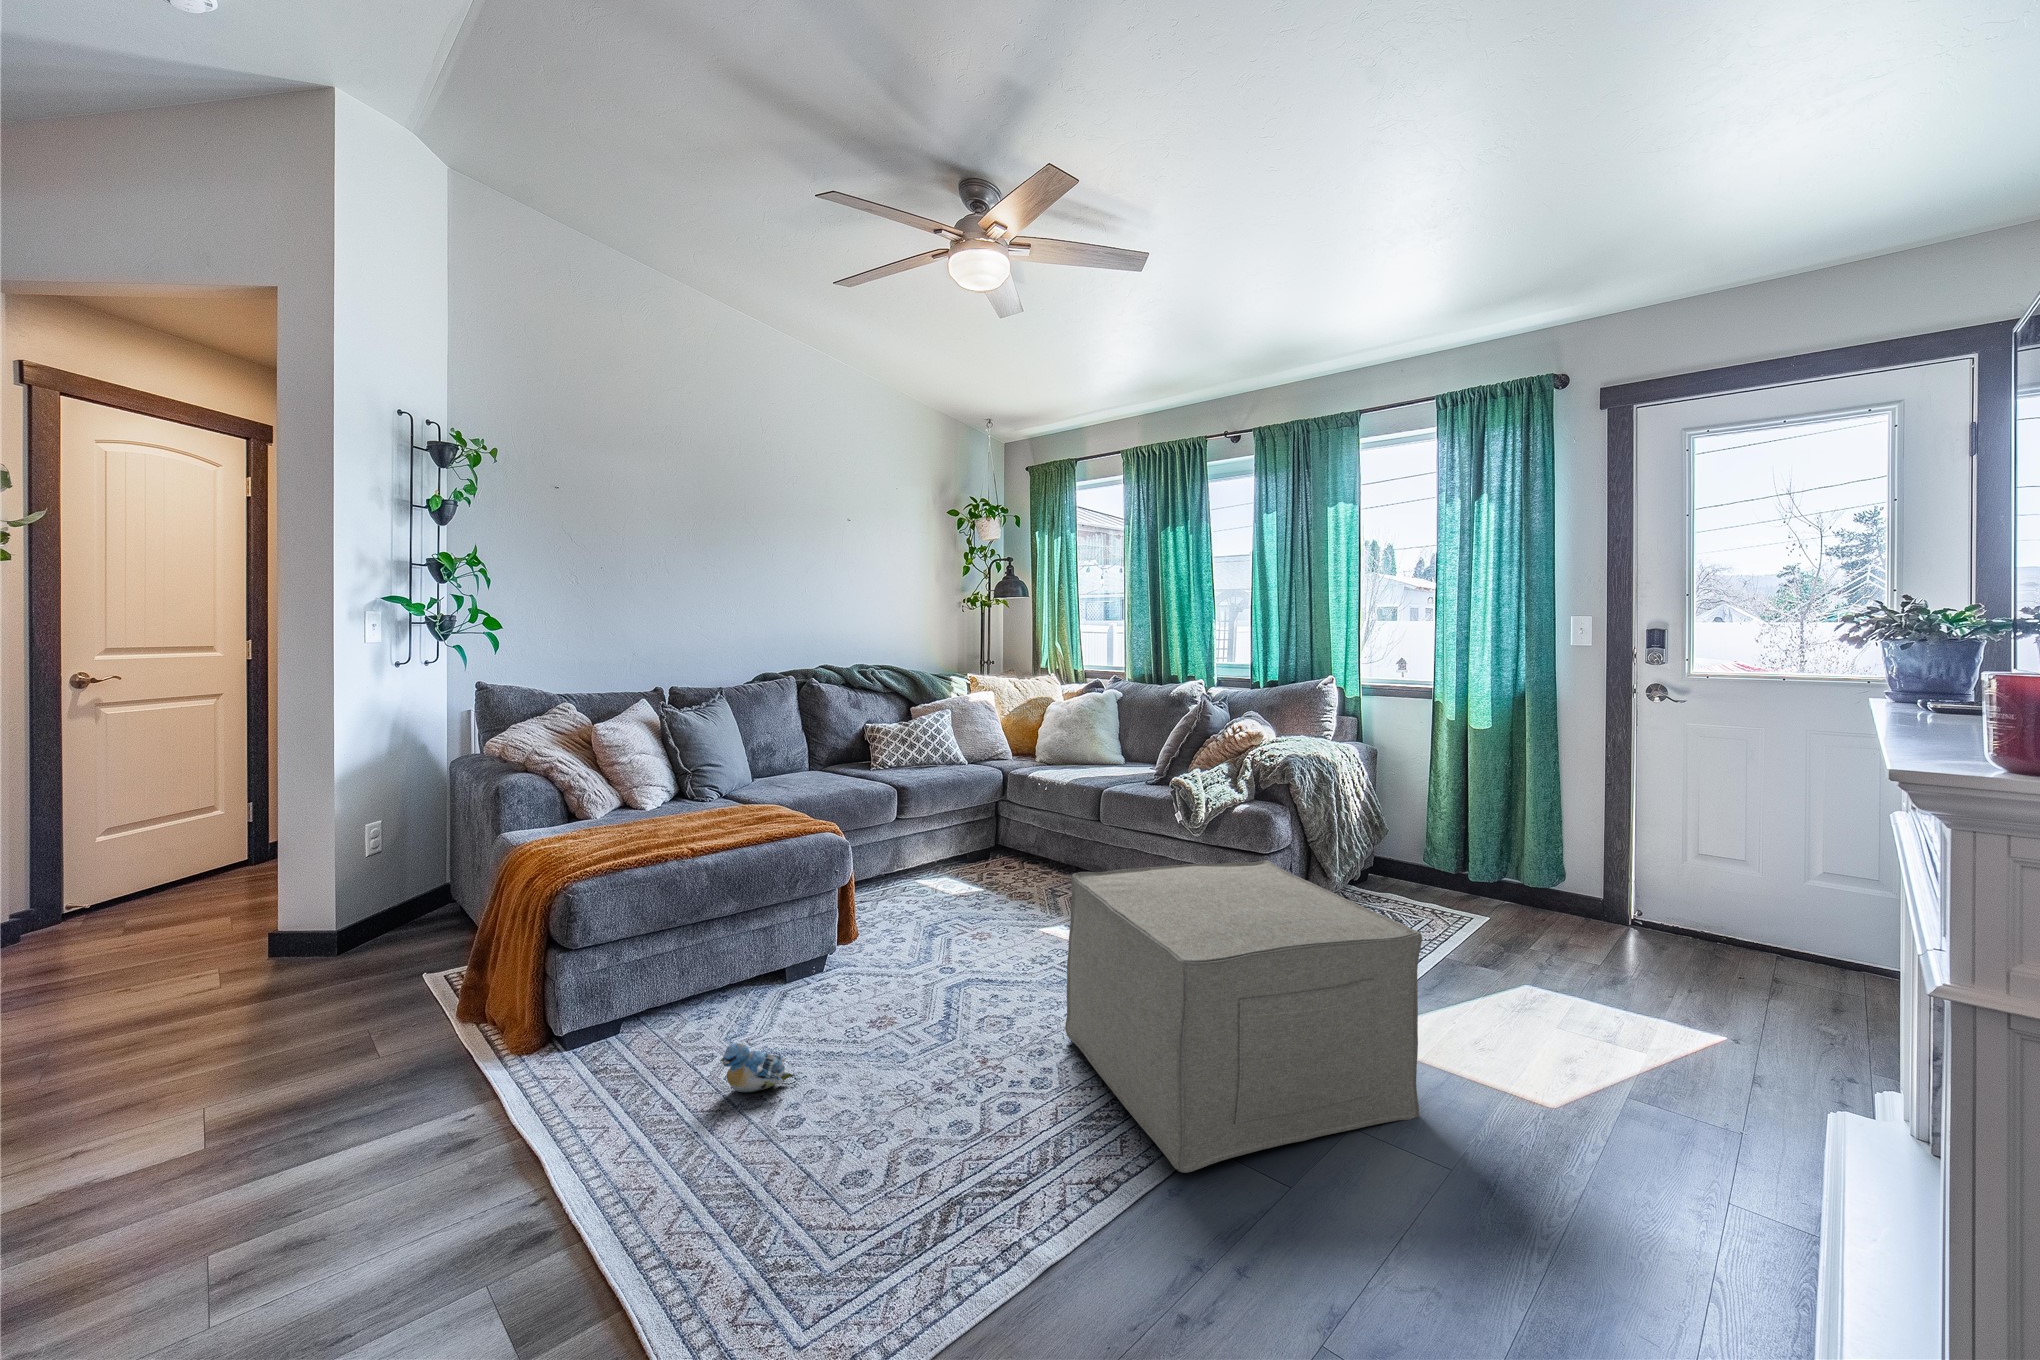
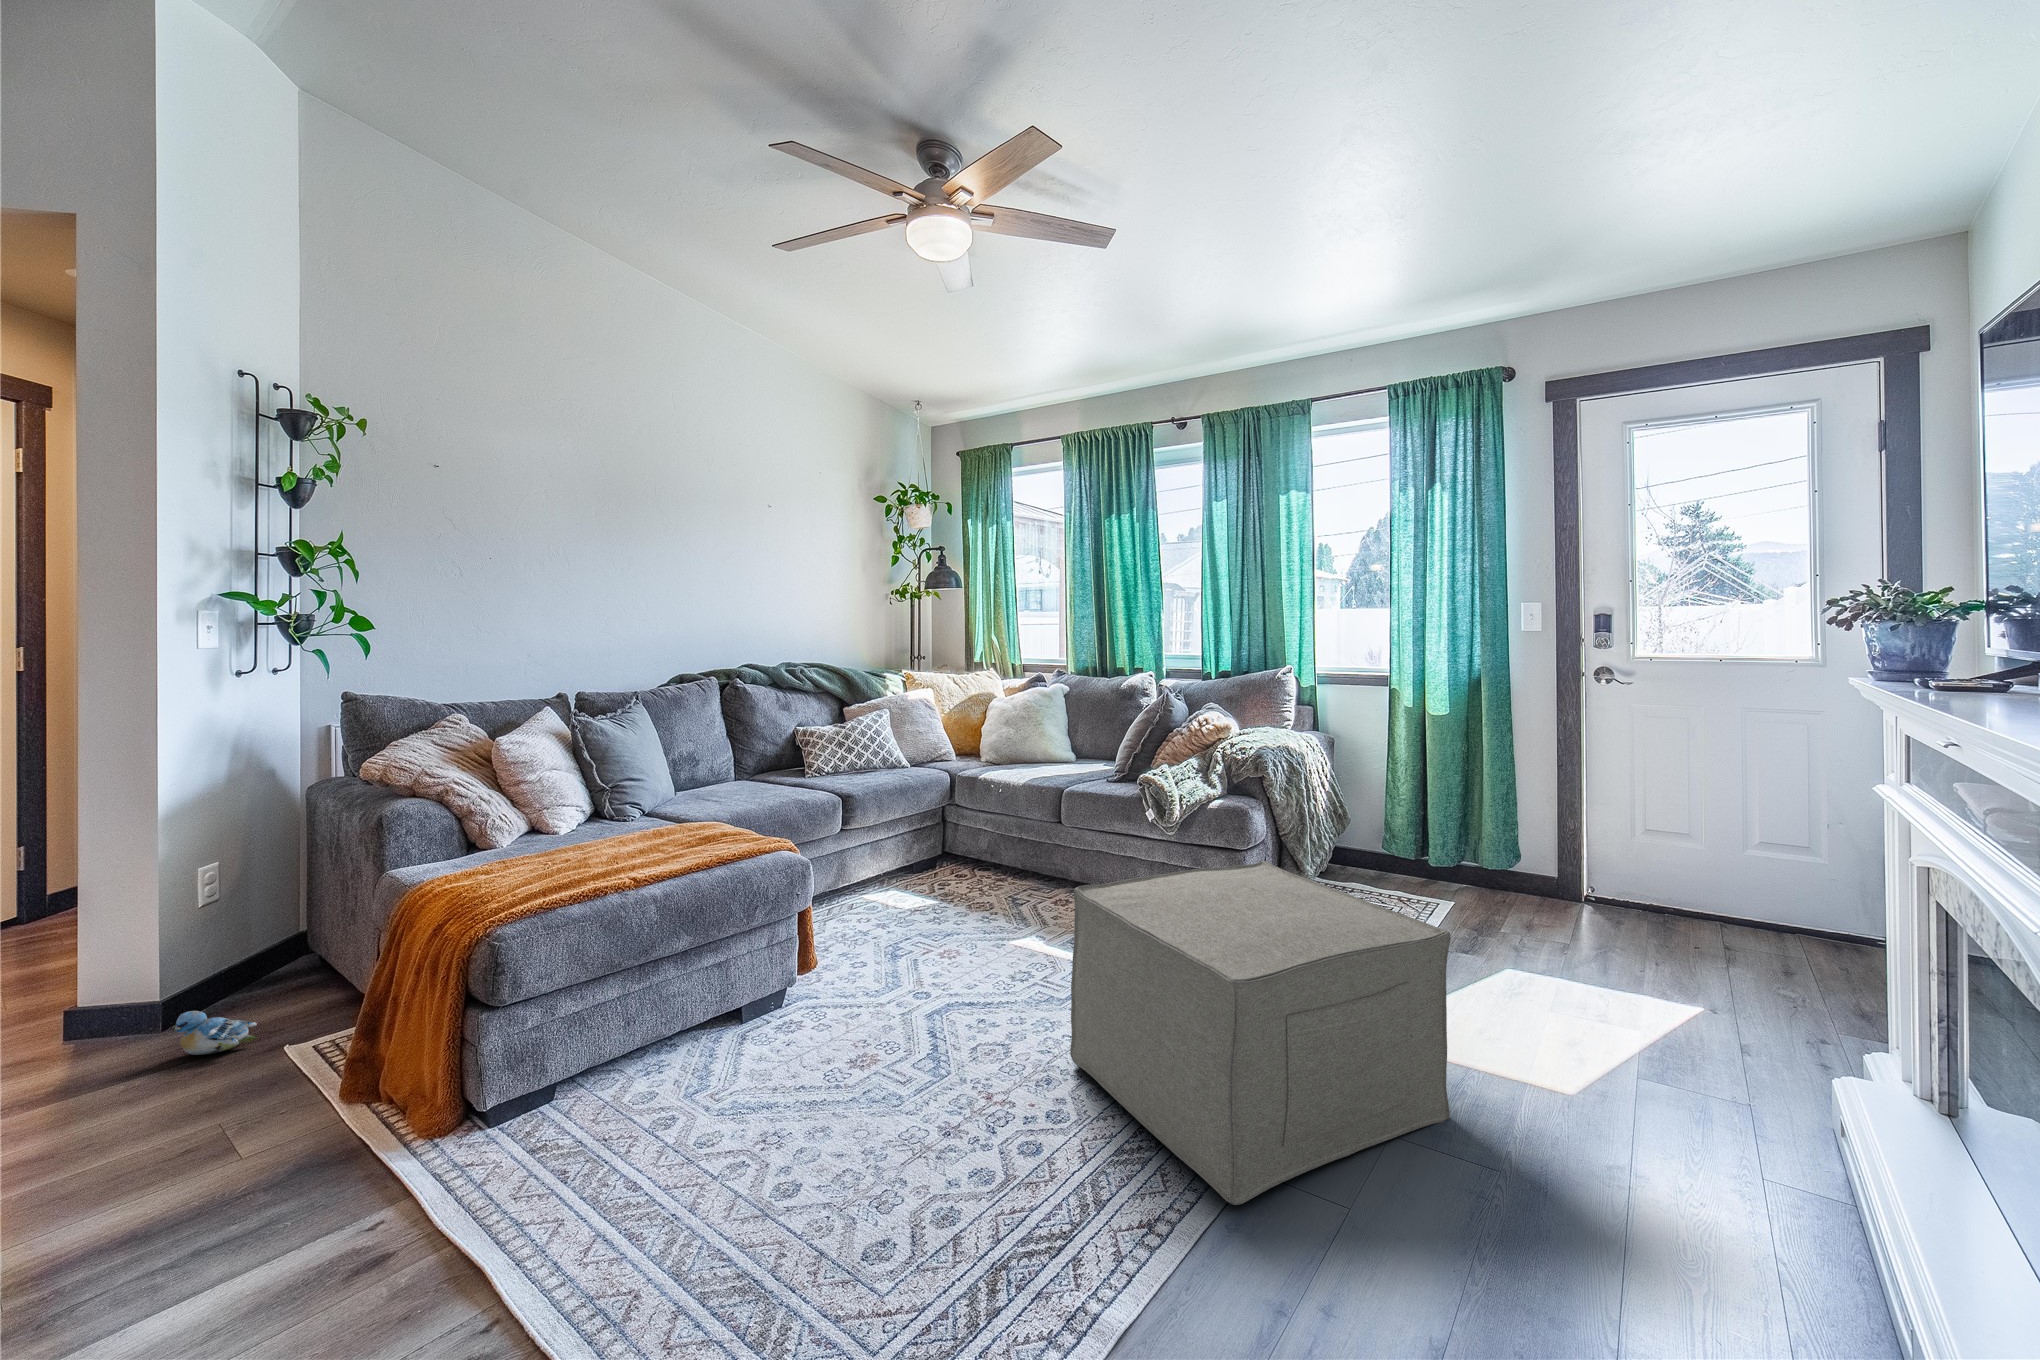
plush toy: present [721,1043,793,1092] -> present [173,1011,258,1055]

